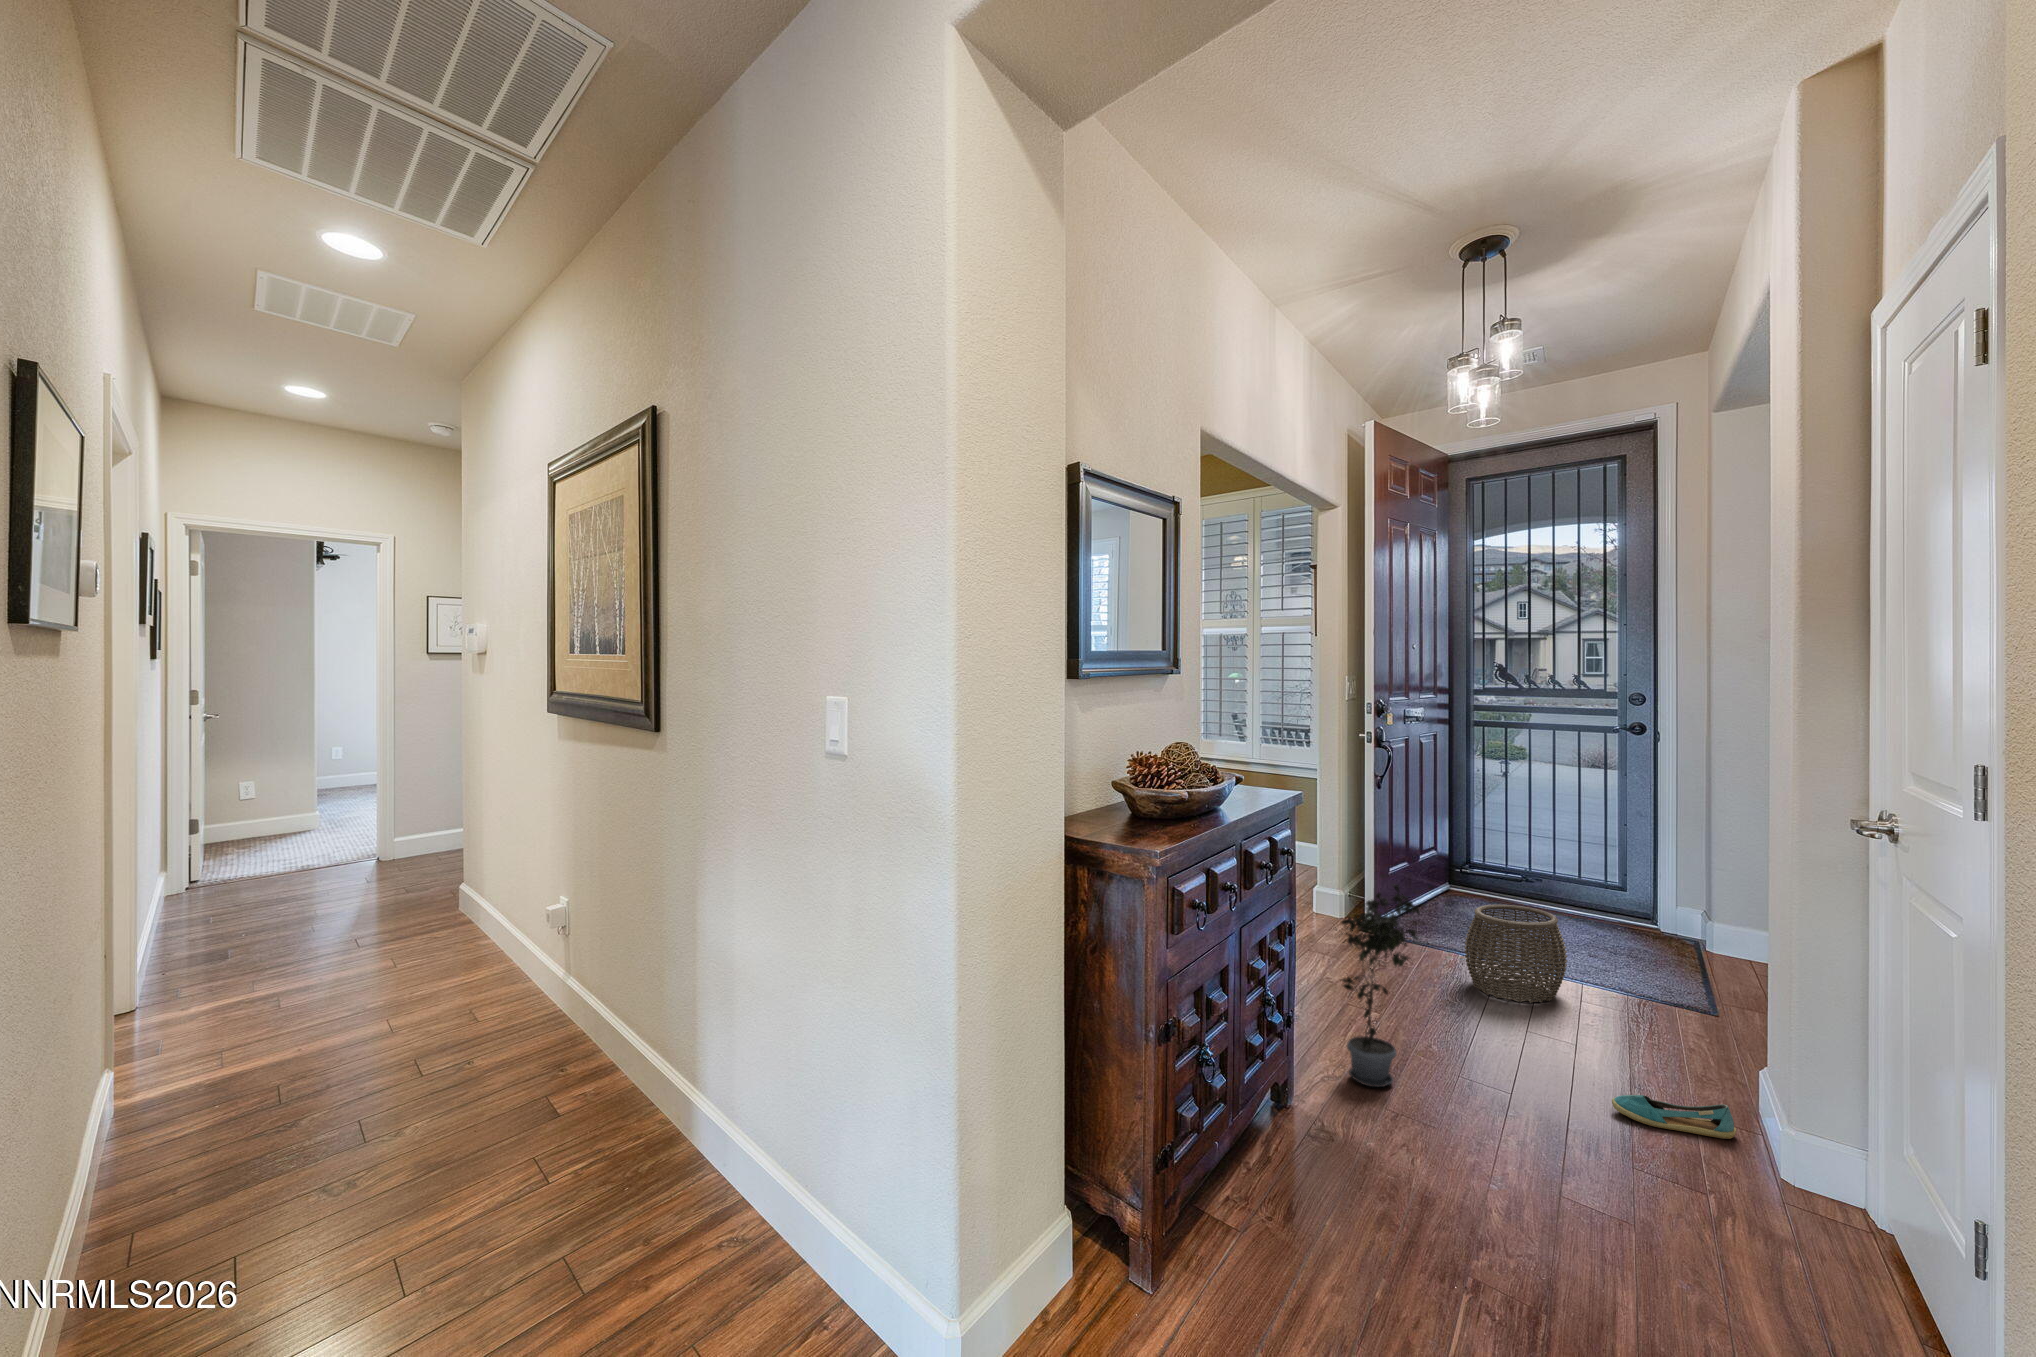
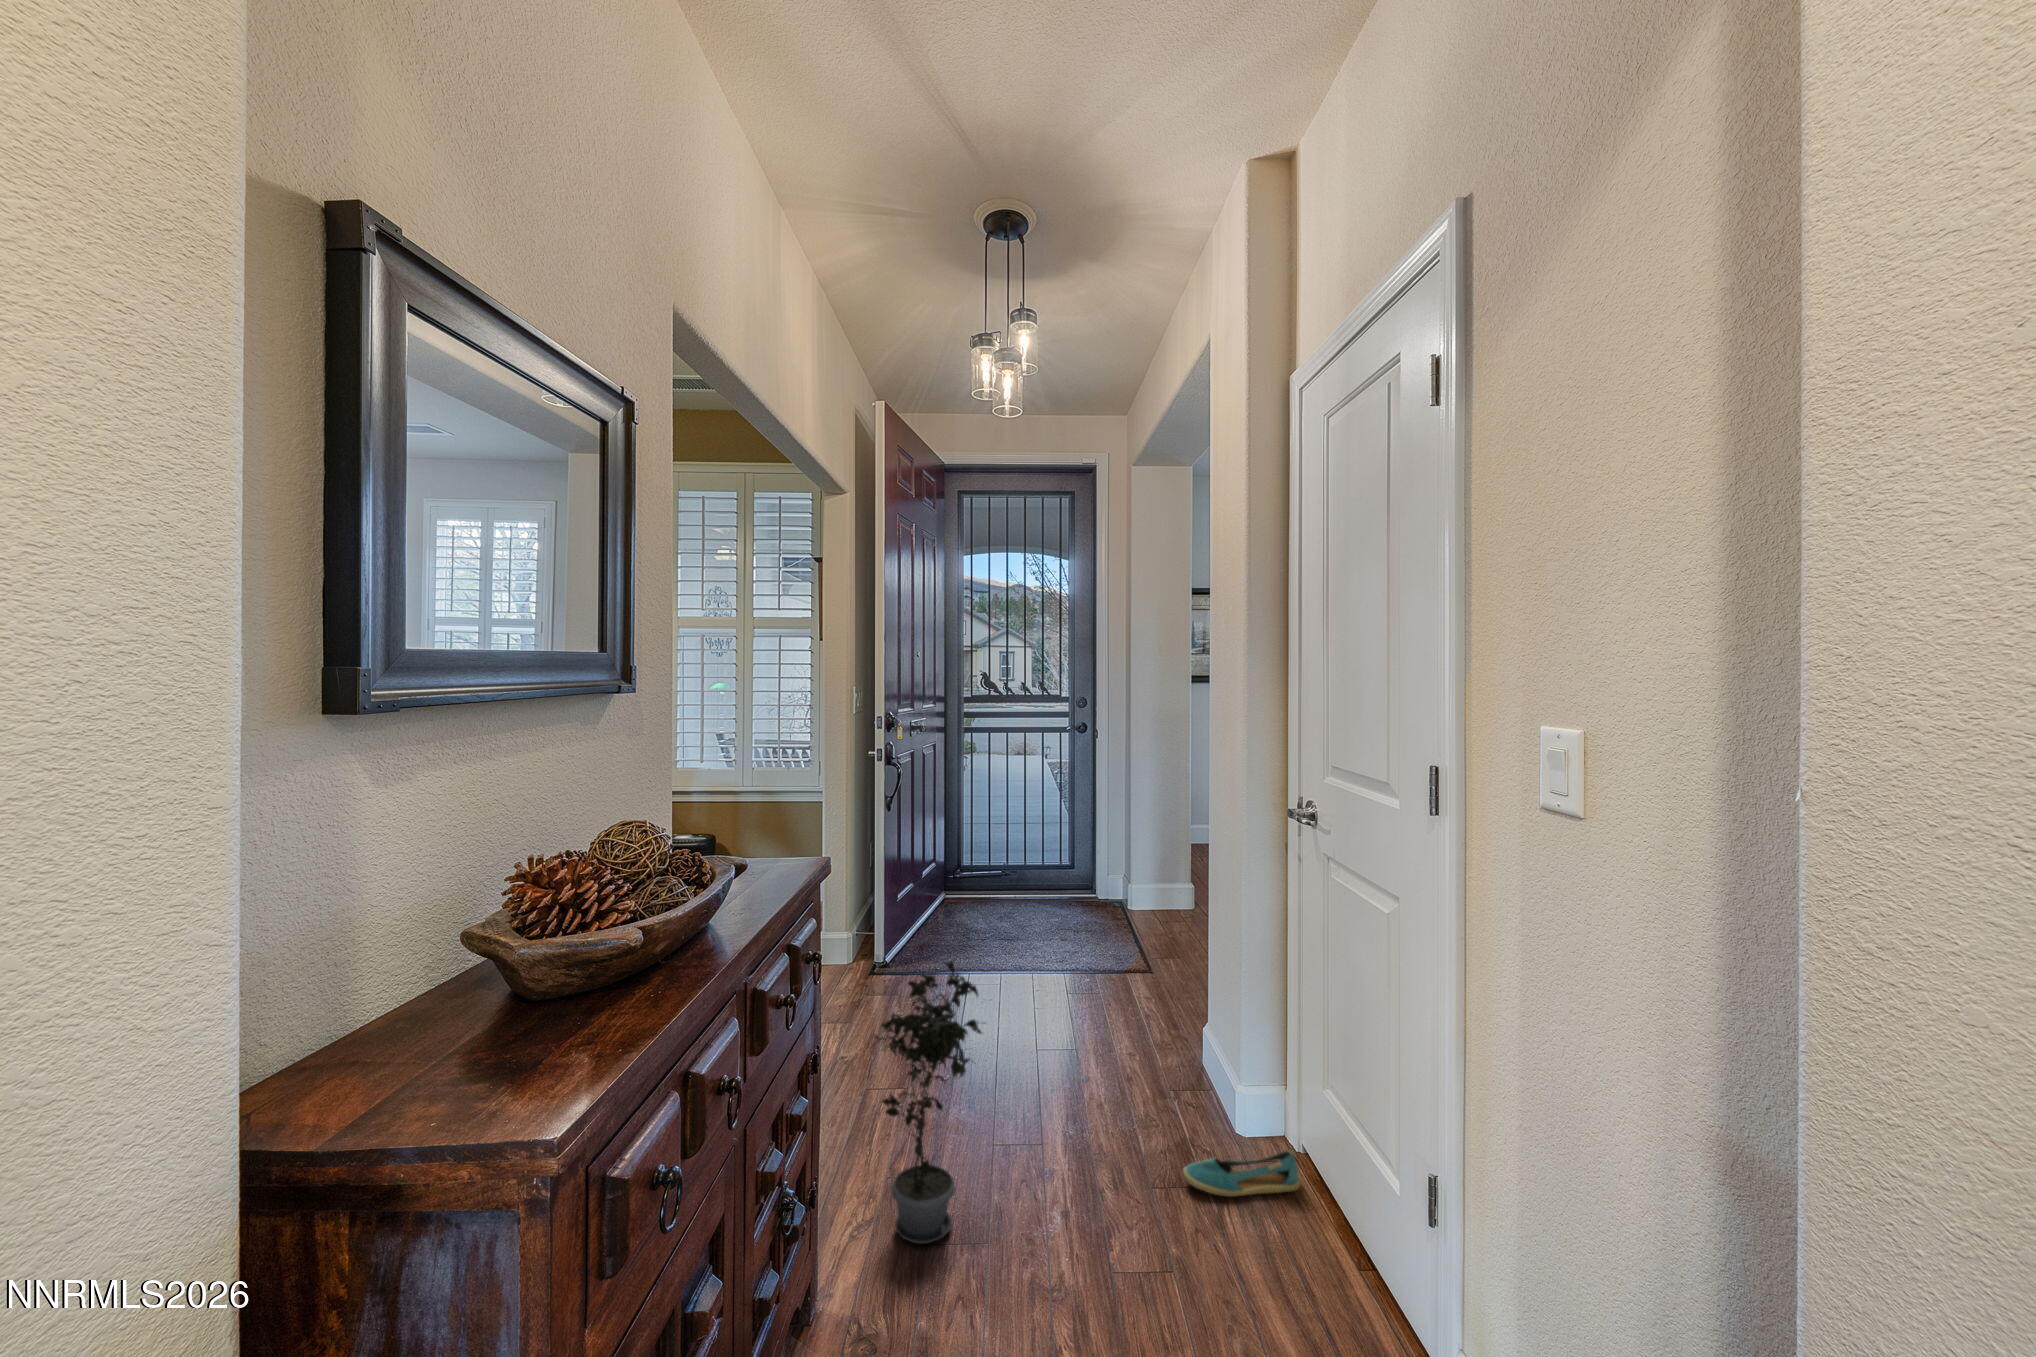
woven basket: present [1465,905,1567,1003] -> none [988,926,1086,1036]

